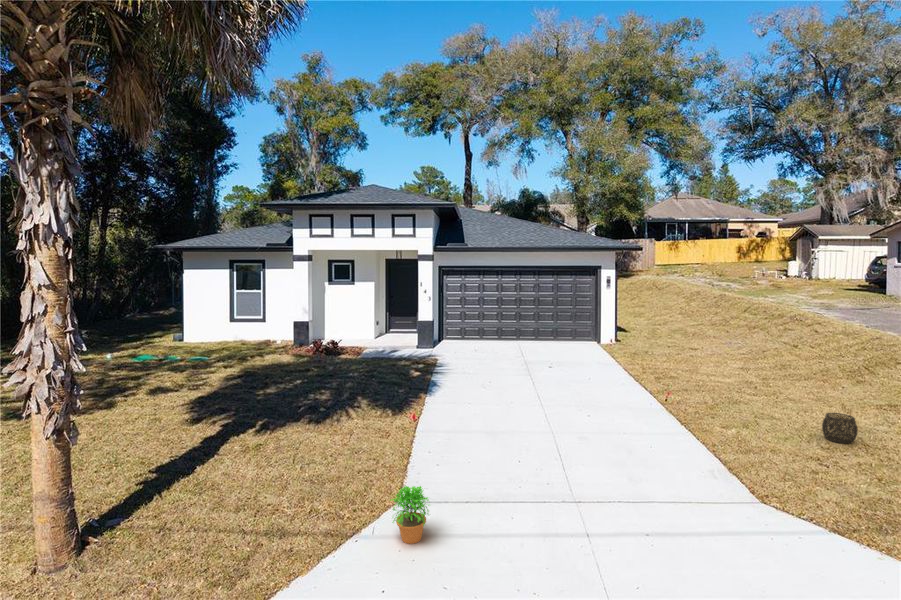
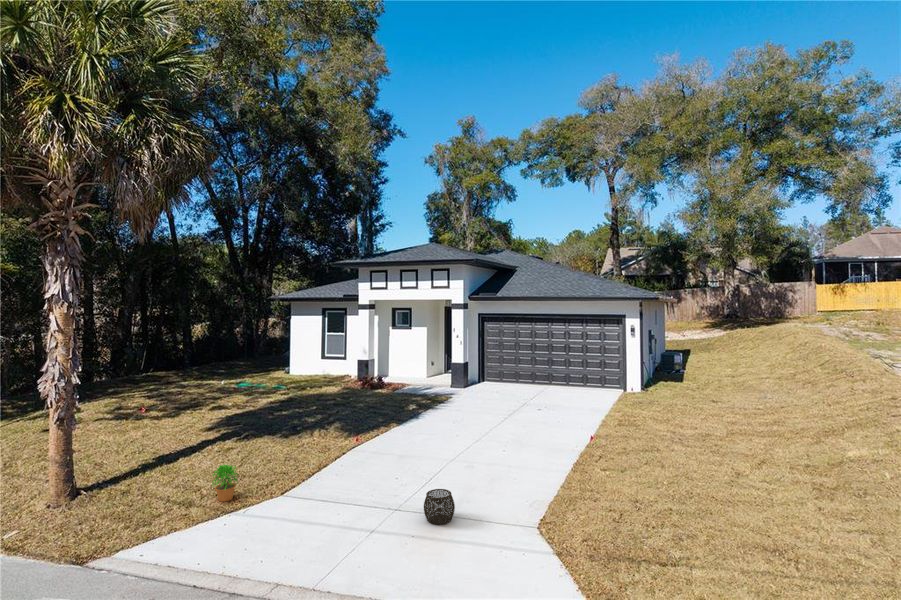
woven basket: present [822,413,858,444] -> present [424,489,455,525]

